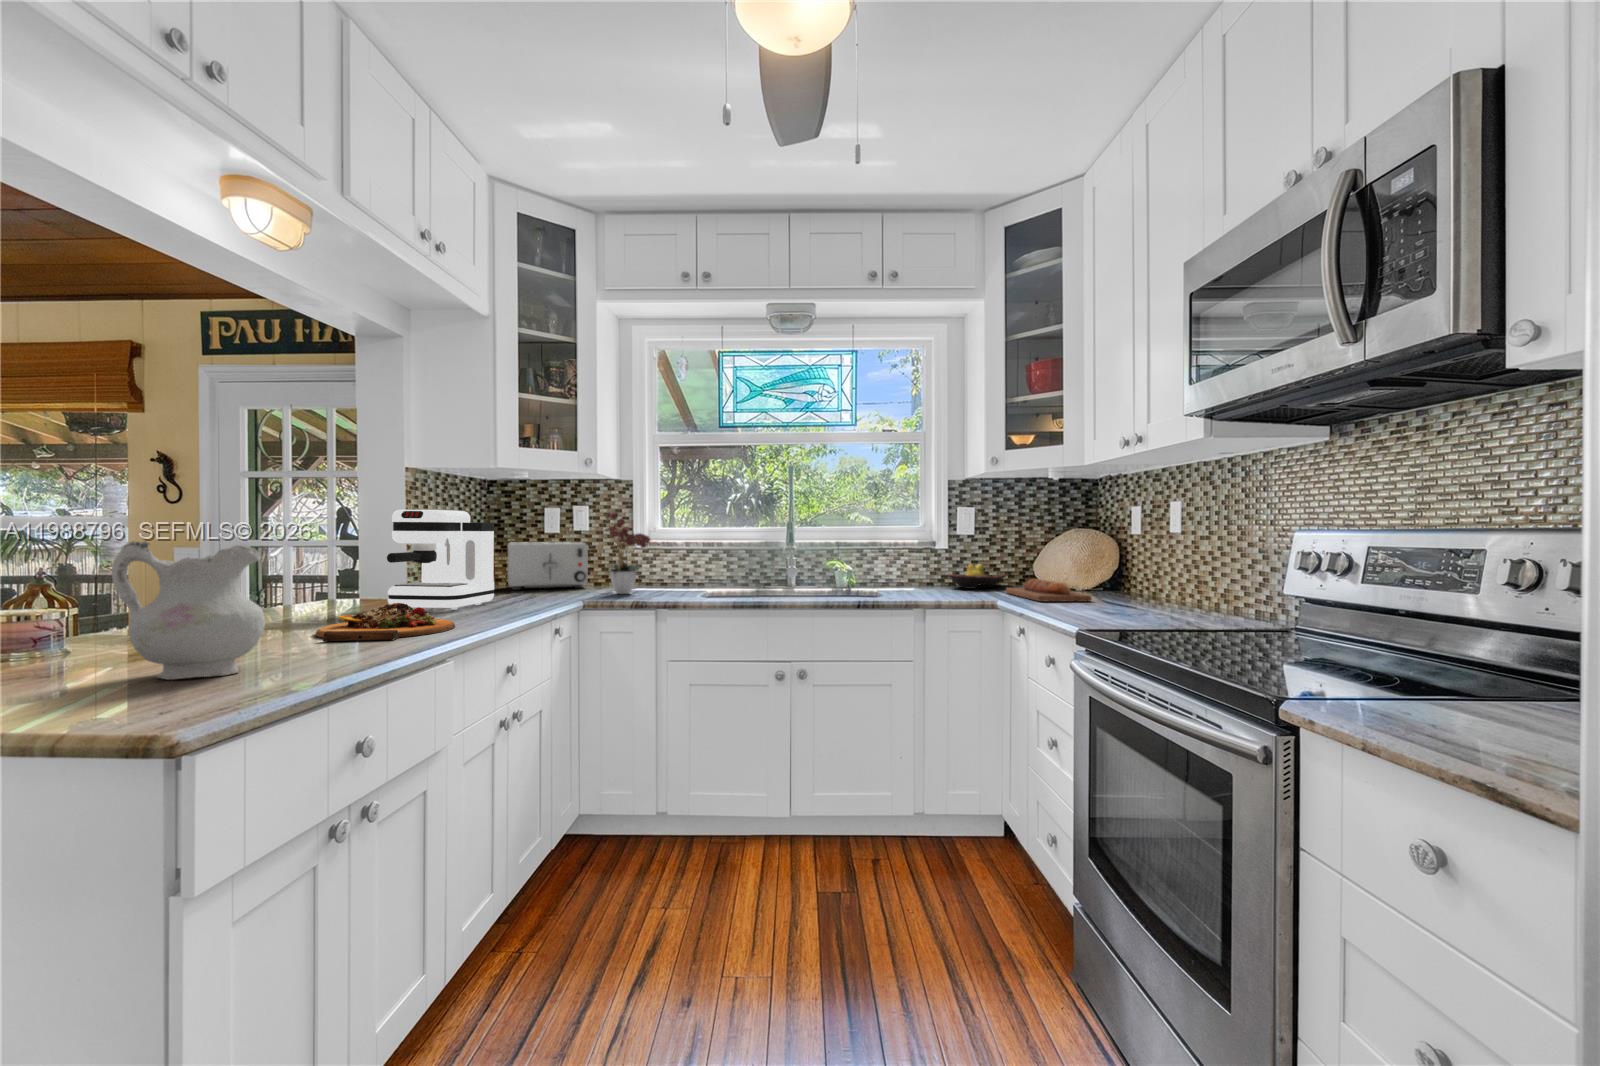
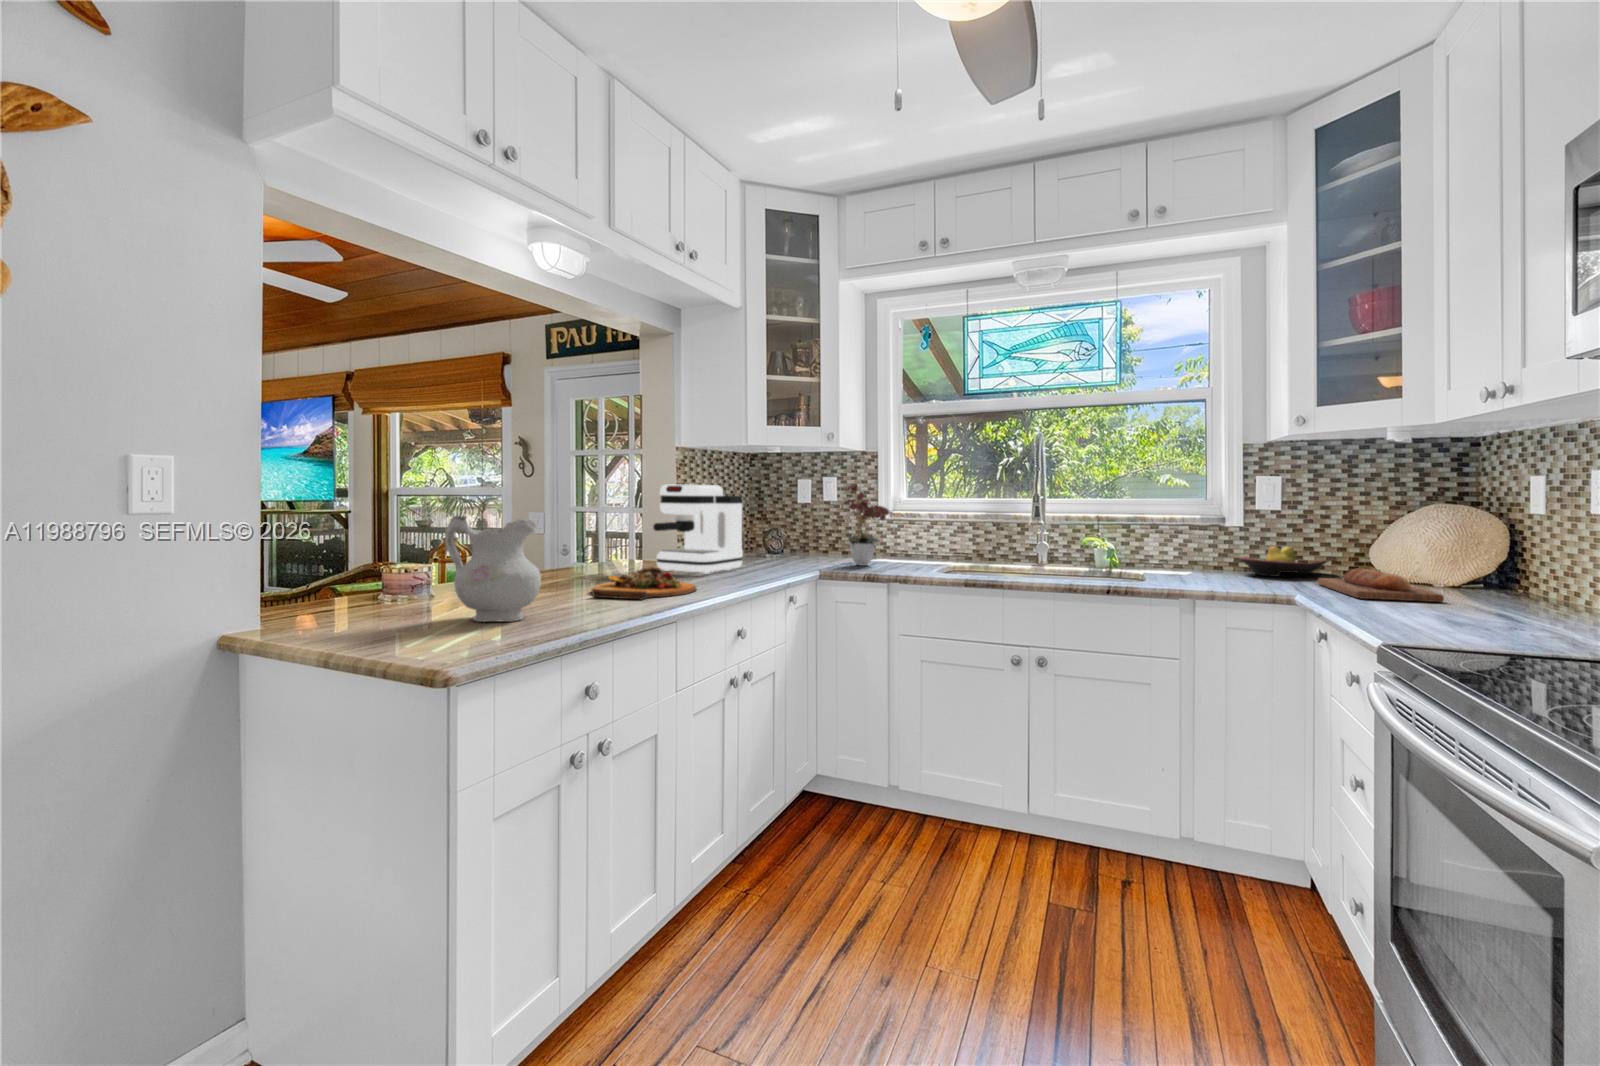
toaster: present [507,542,588,590] -> none [764,513,834,557]

